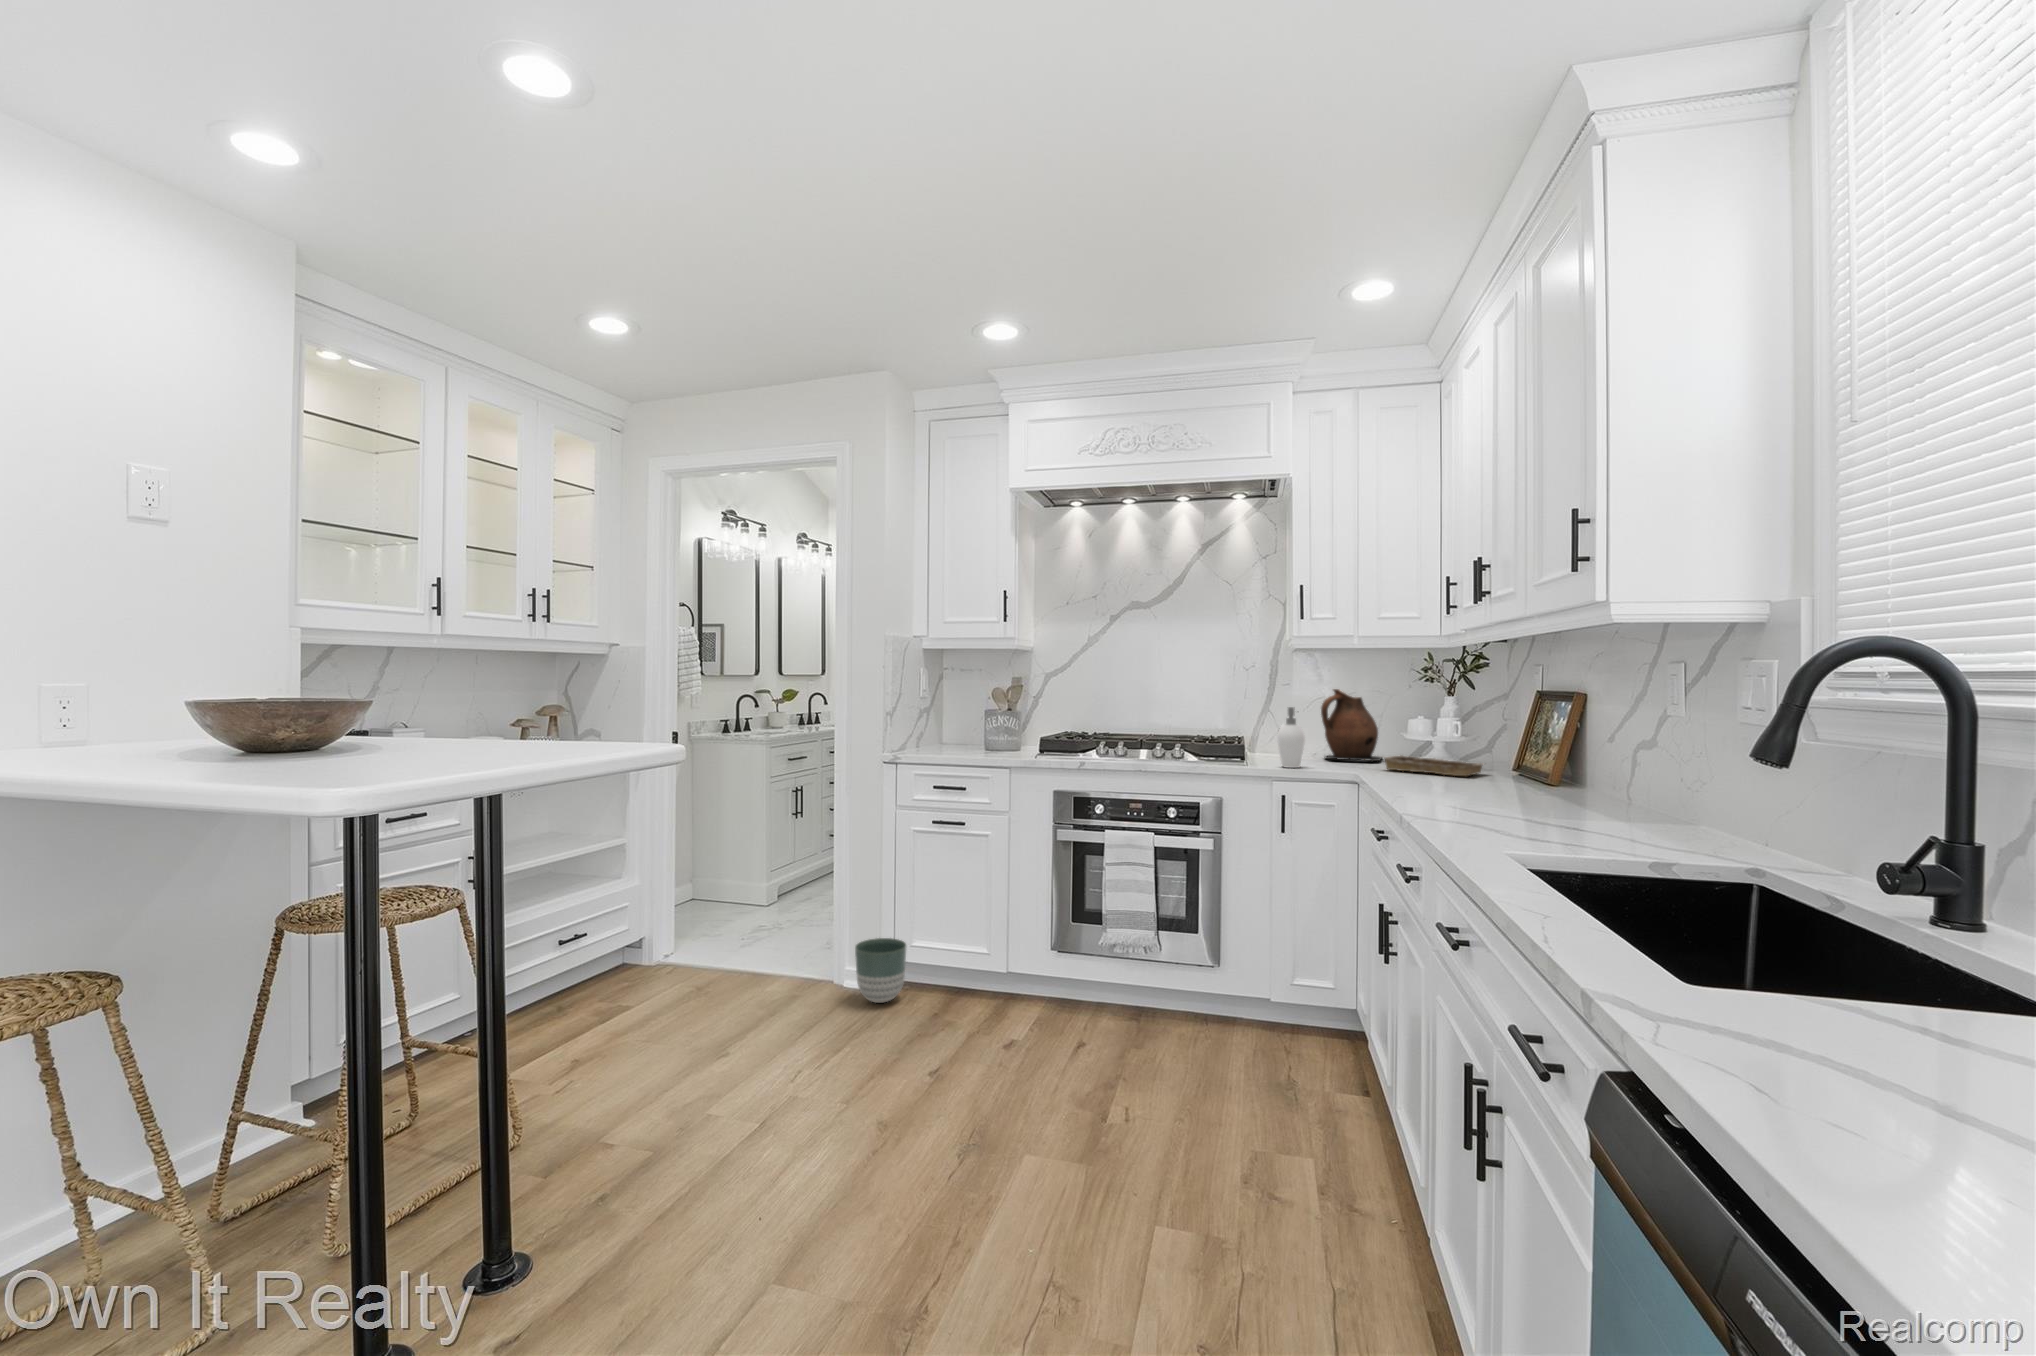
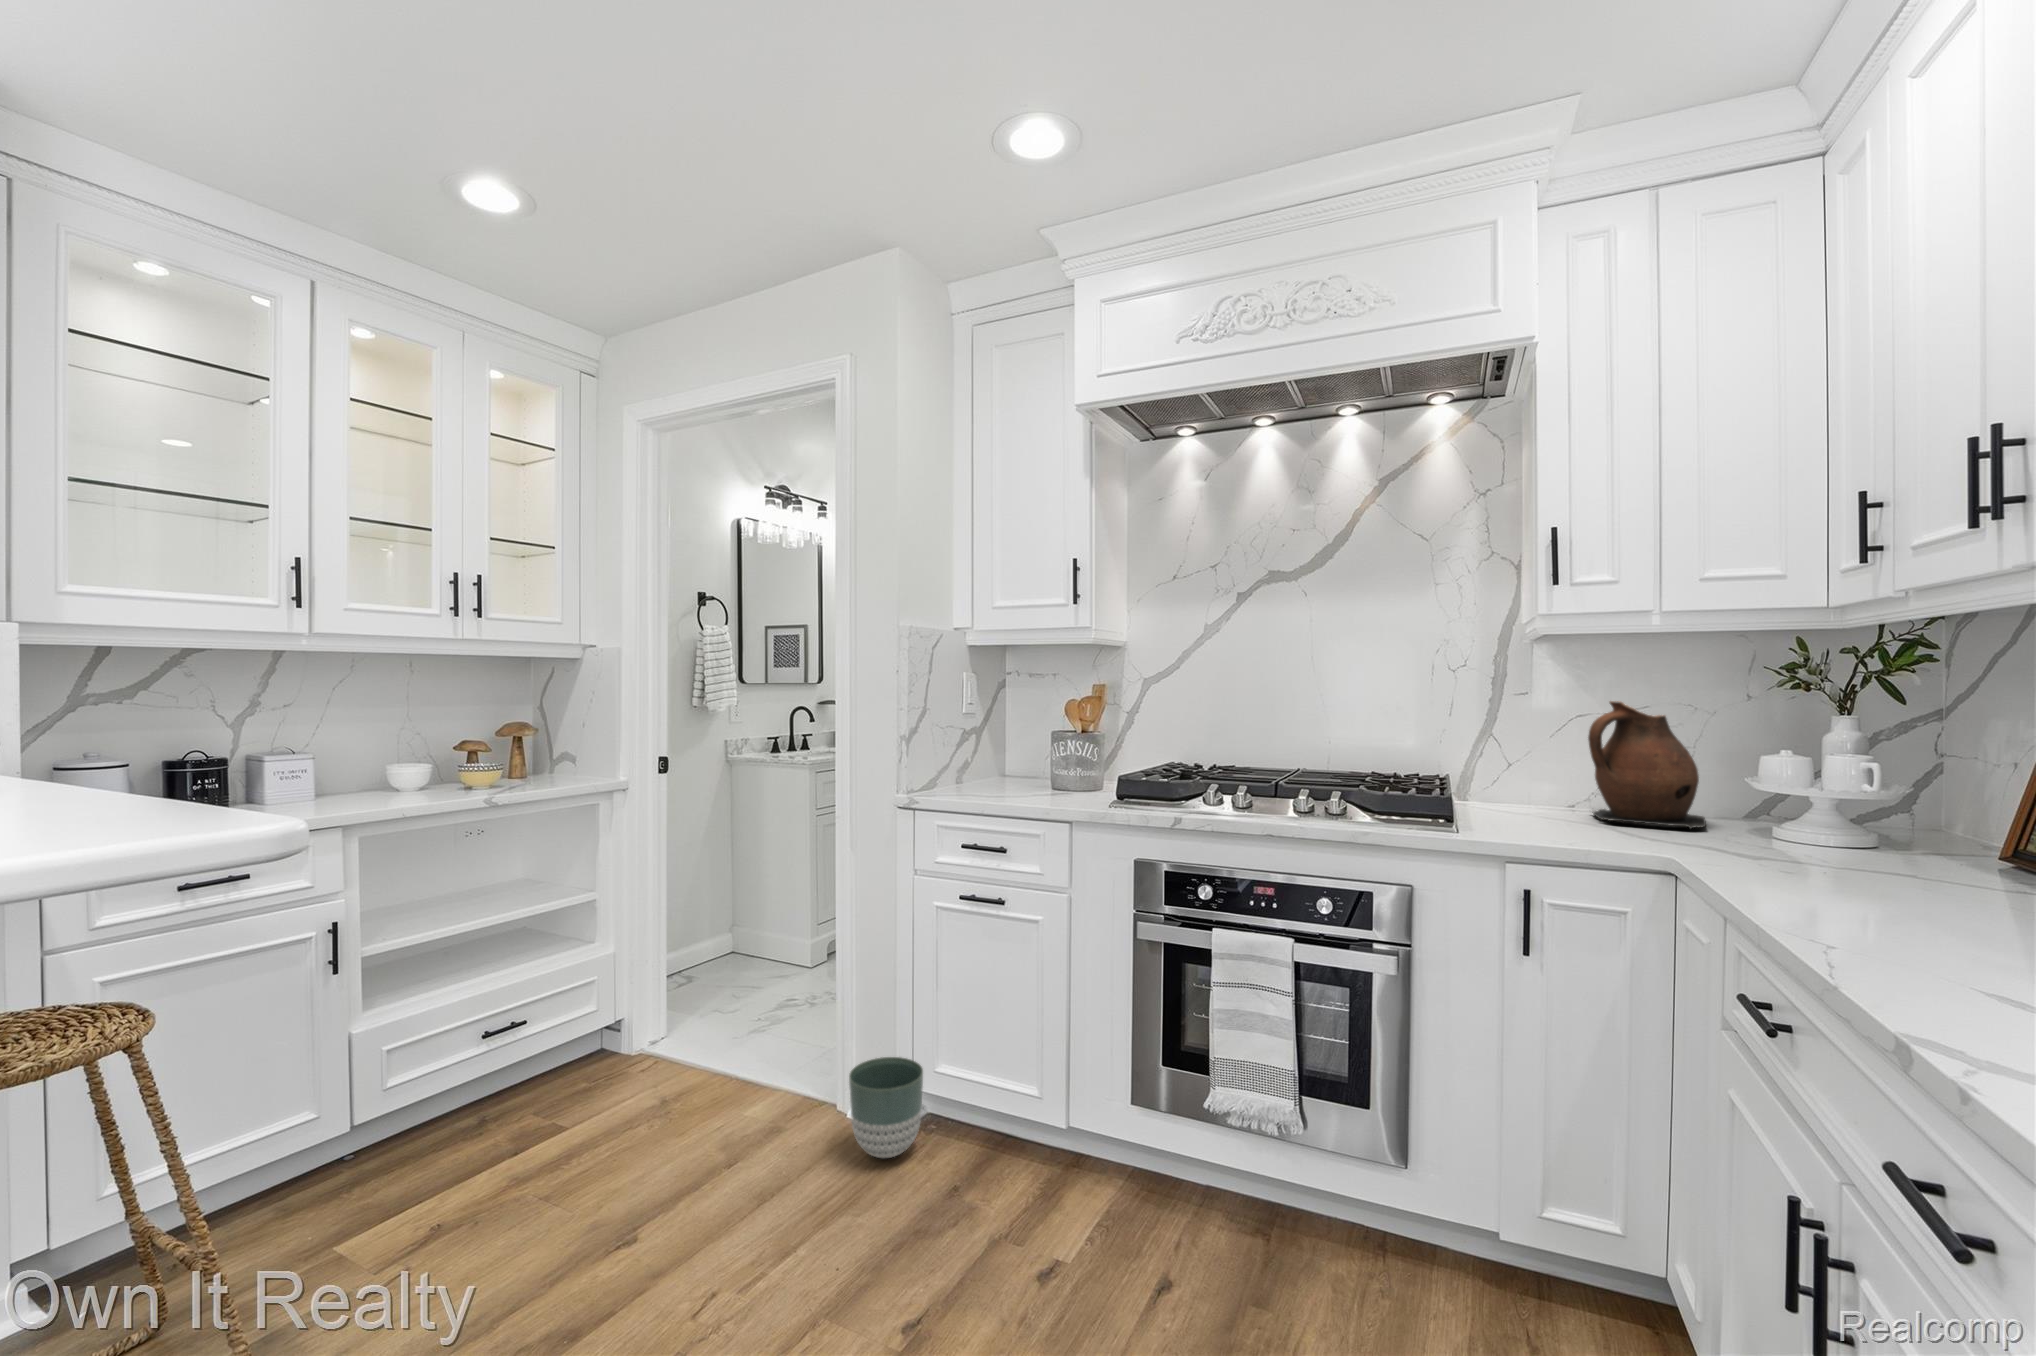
soap dispenser: present [1277,707,1305,768] -> none [1512,734,1565,840]
tray: present [1385,756,1483,776] -> none [1720,823,1974,881]

